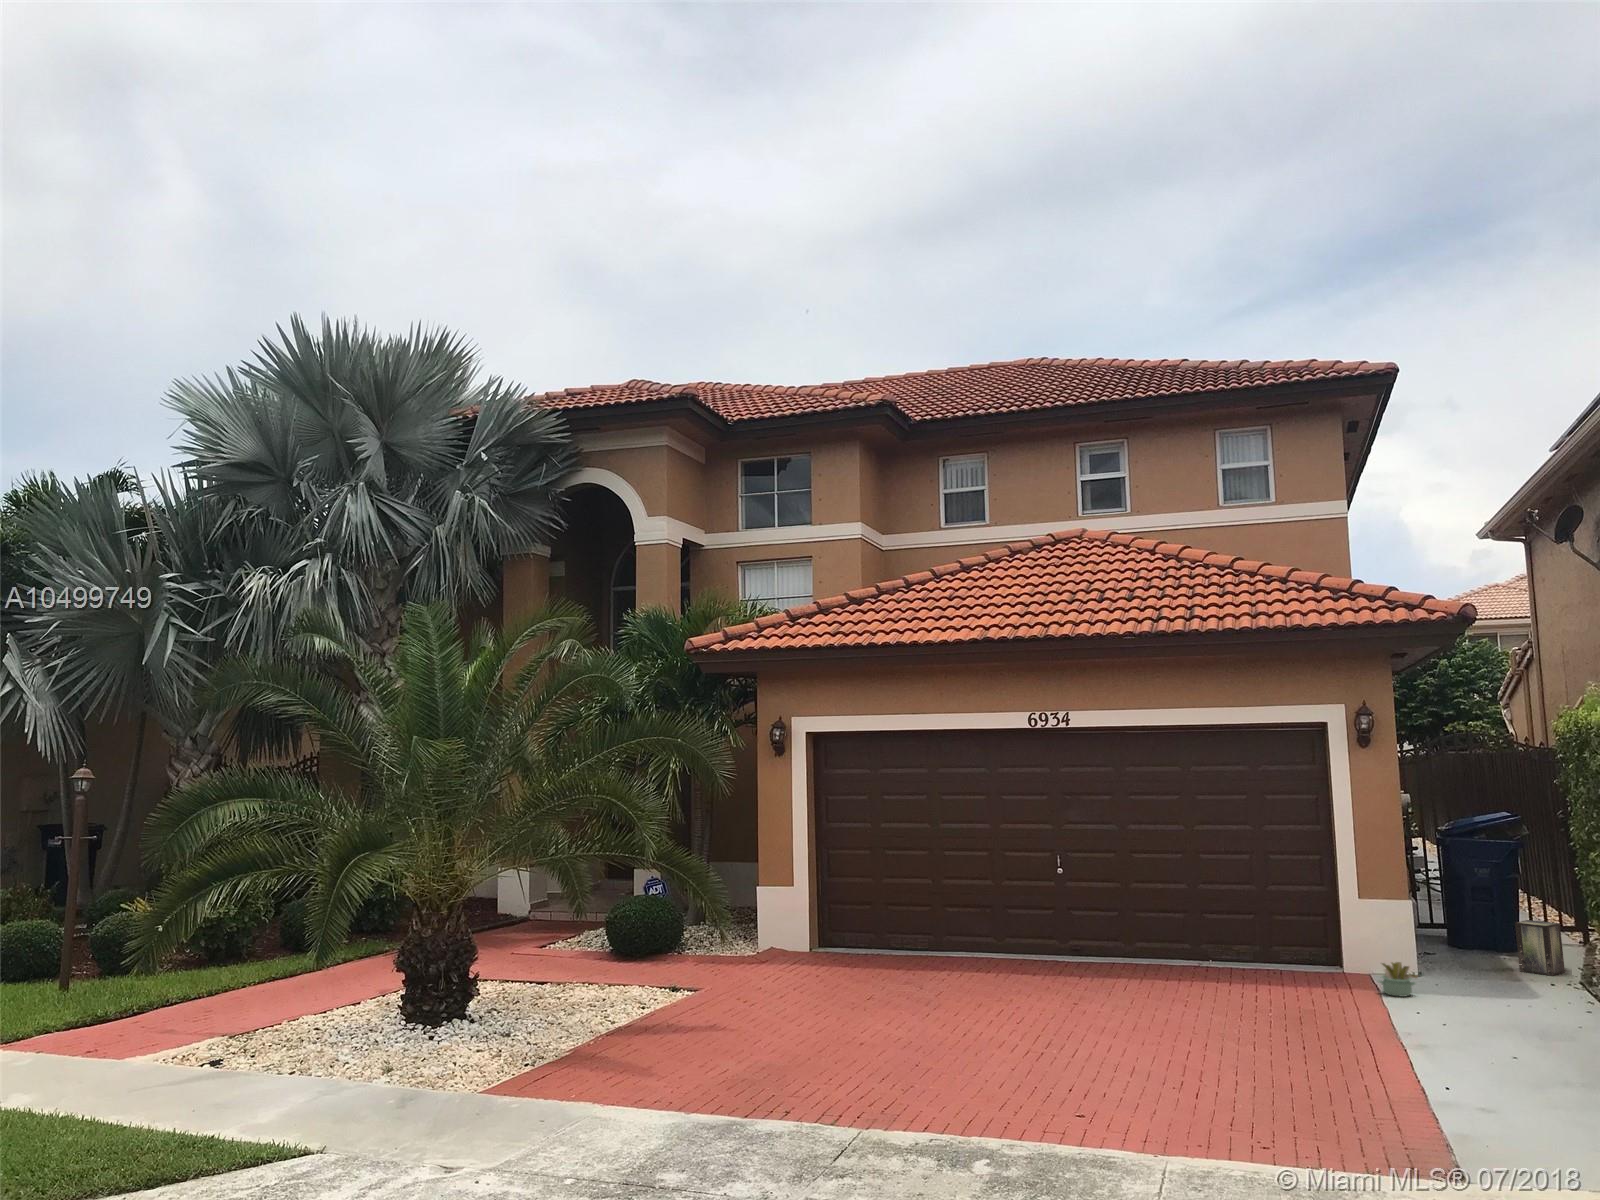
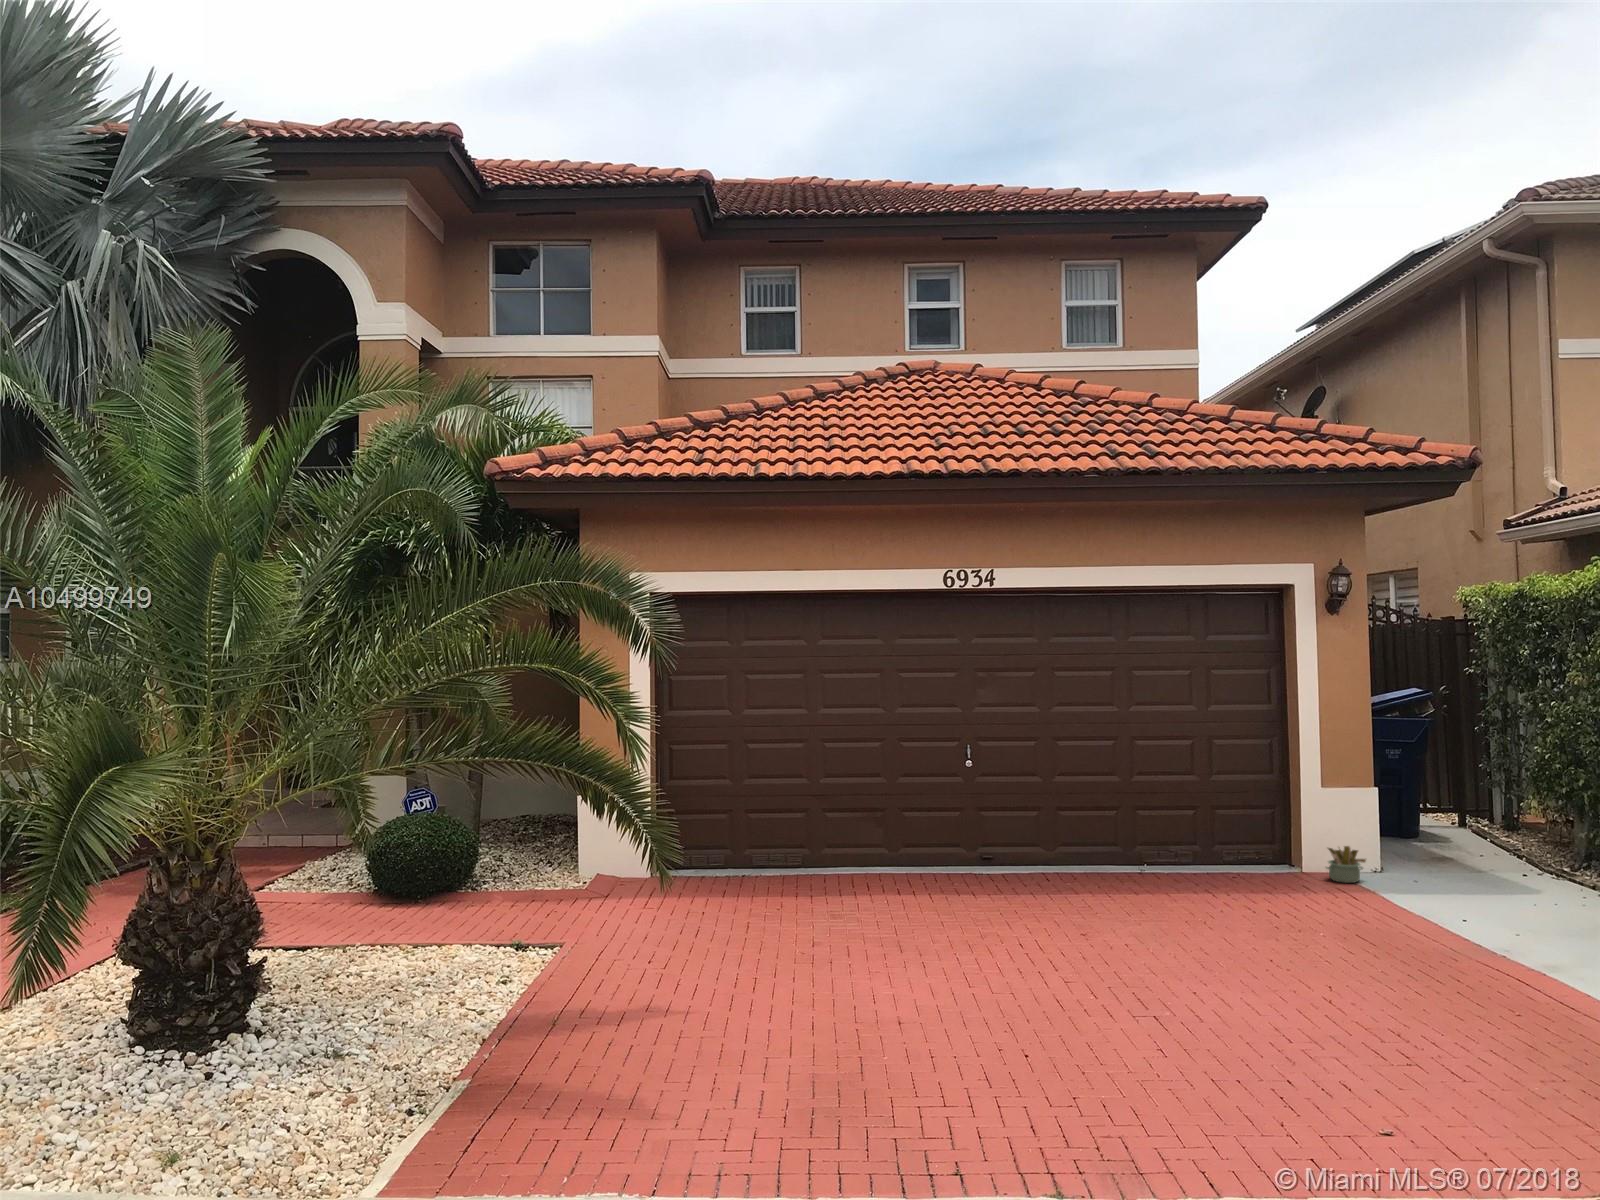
storage box: present [1515,920,1565,976] -> none [1413,792,1452,848]

